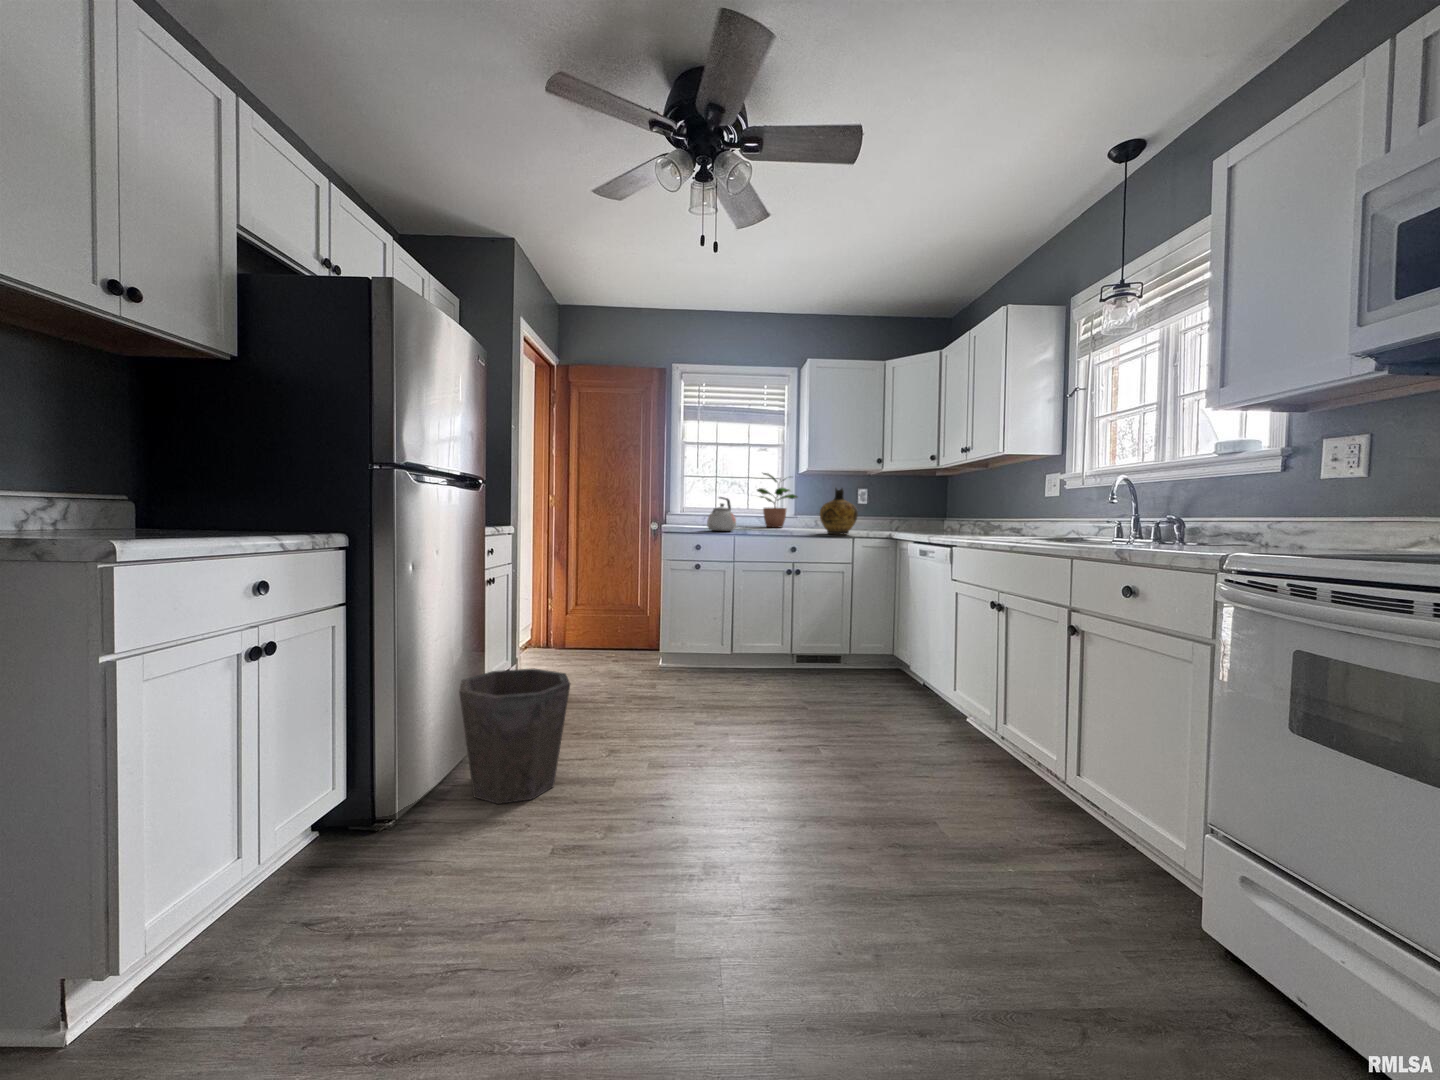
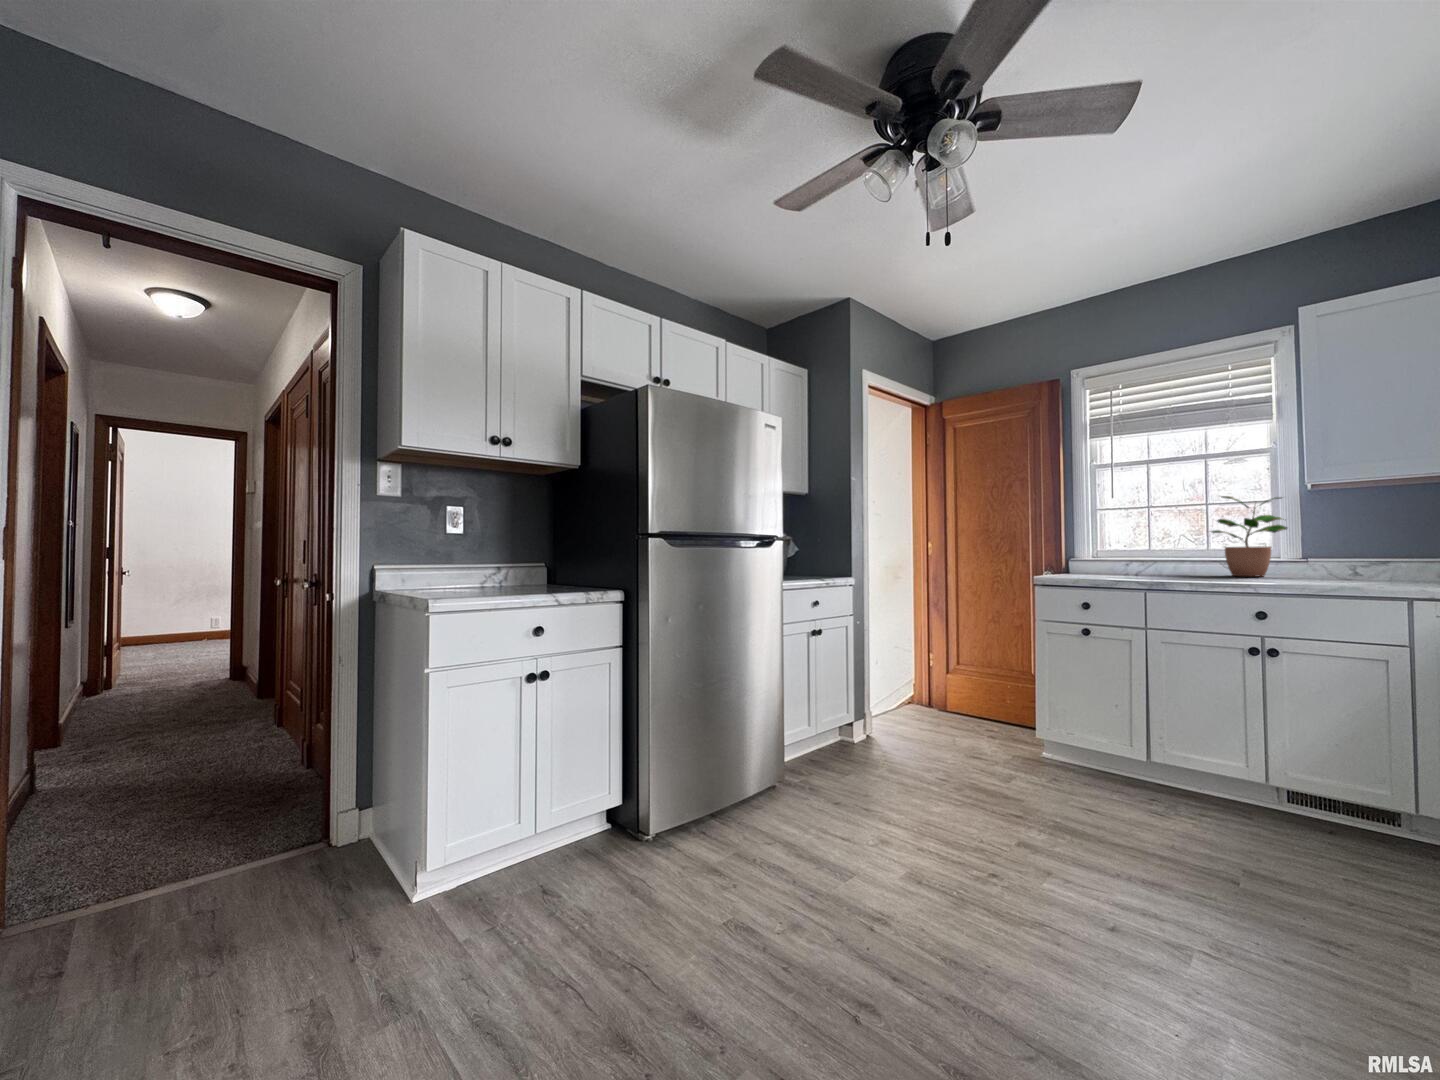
ceramic jug: present [820,488,858,534] -> none [1308,511,1400,590]
kettle: present [707,497,736,531] -> none [1098,536,1146,583]
waste bin: present [459,668,570,804] -> none [708,722,817,861]

